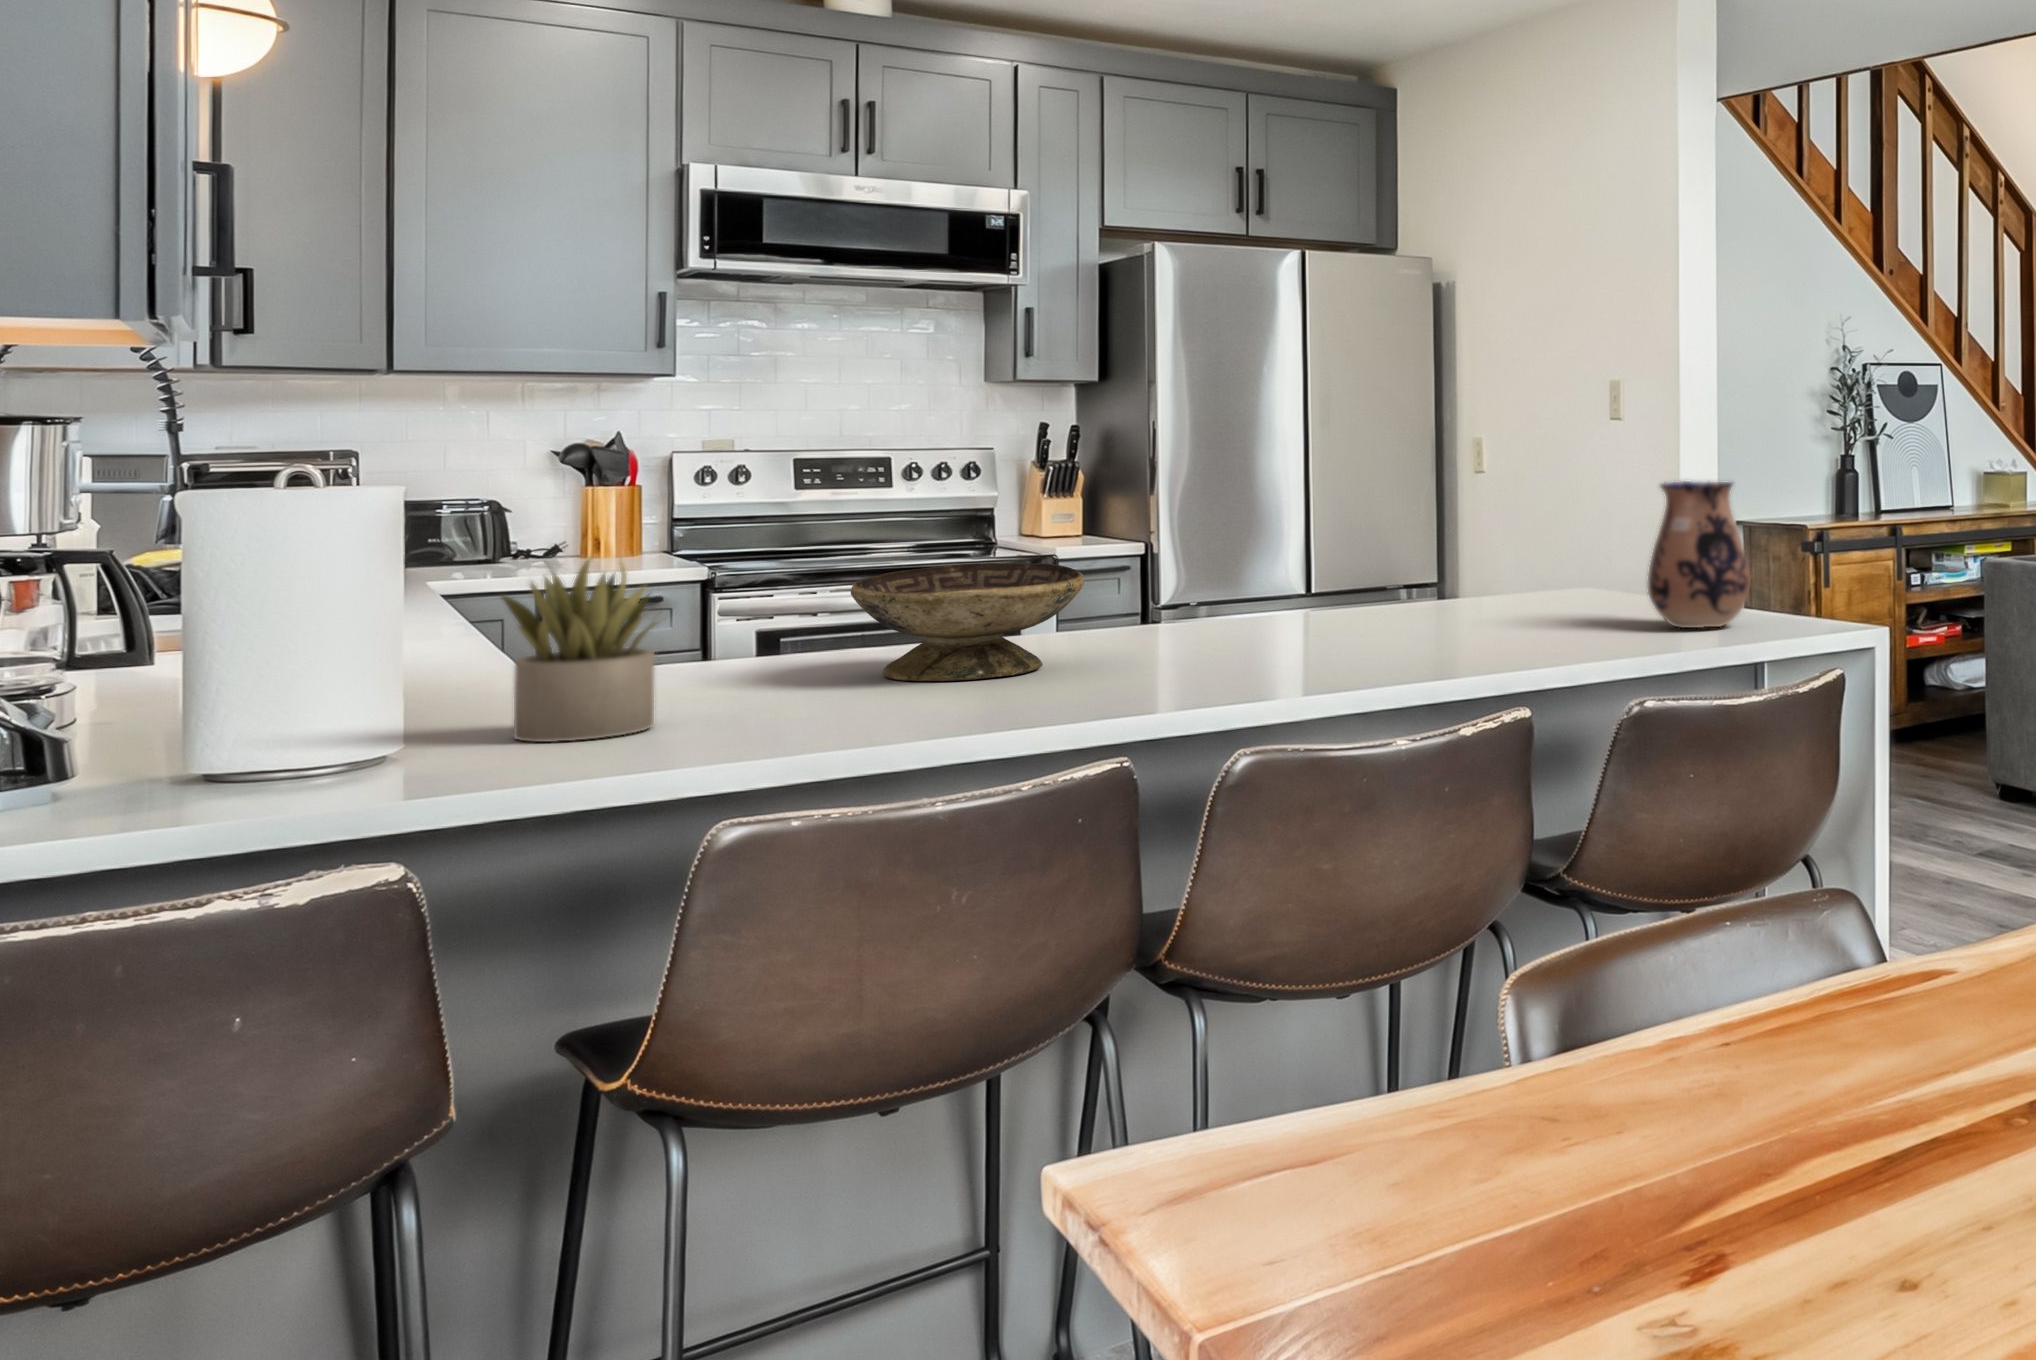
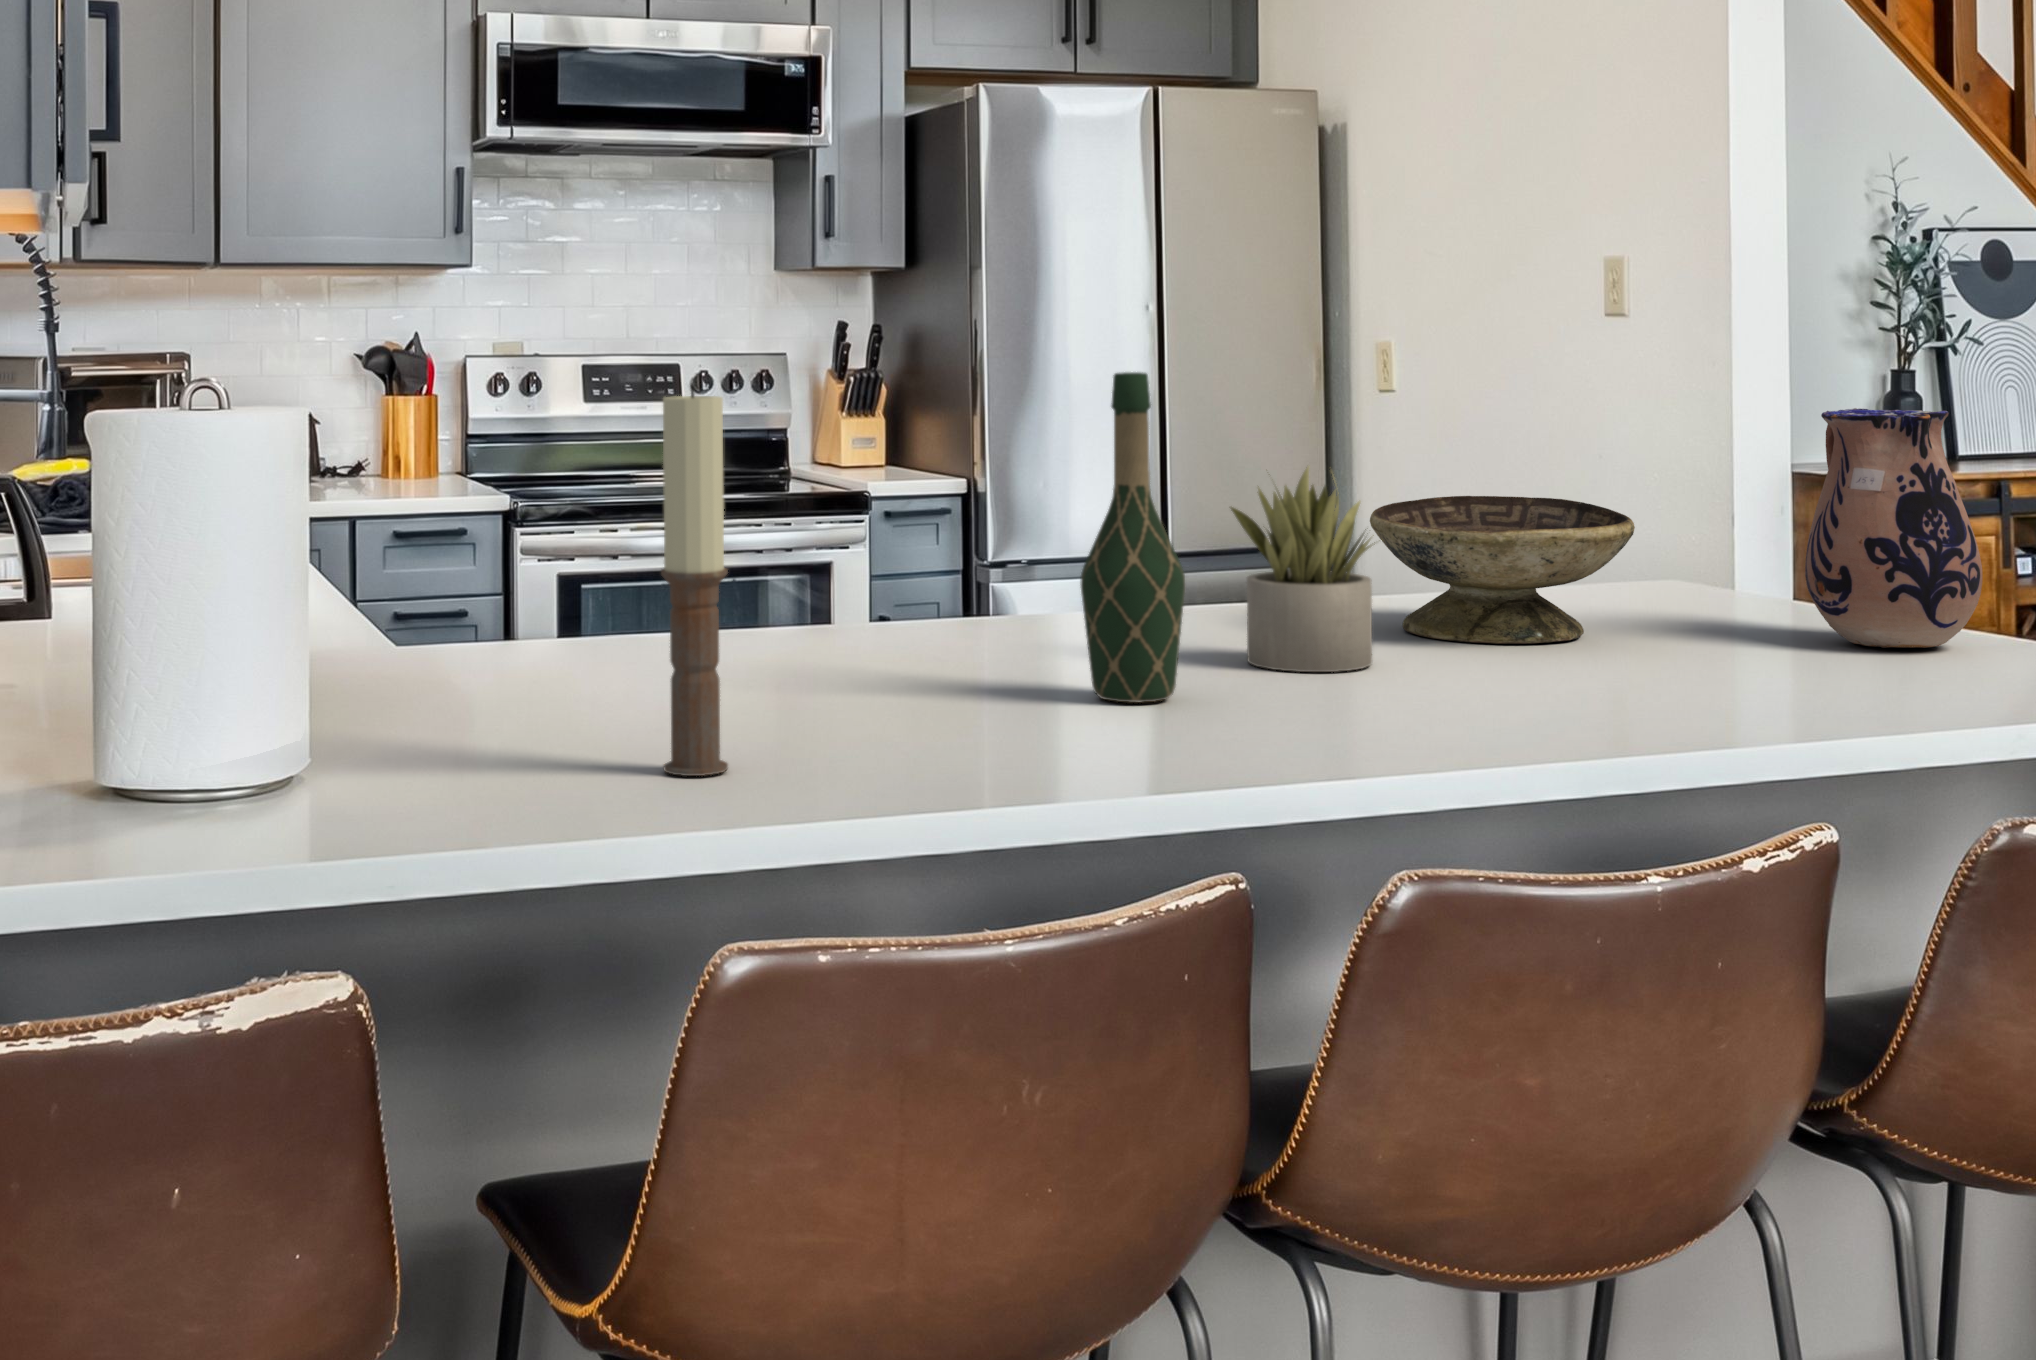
wine bottle: none [1113,460,1191,685] -> present [1080,372,1185,703]
candle: none [735,471,794,750] -> present [661,386,728,776]
succulent plant: present [502,558,657,742] -> present [1231,467,1375,672]
decorative bowl: present [851,563,1084,681] -> present [1370,496,1635,644]

